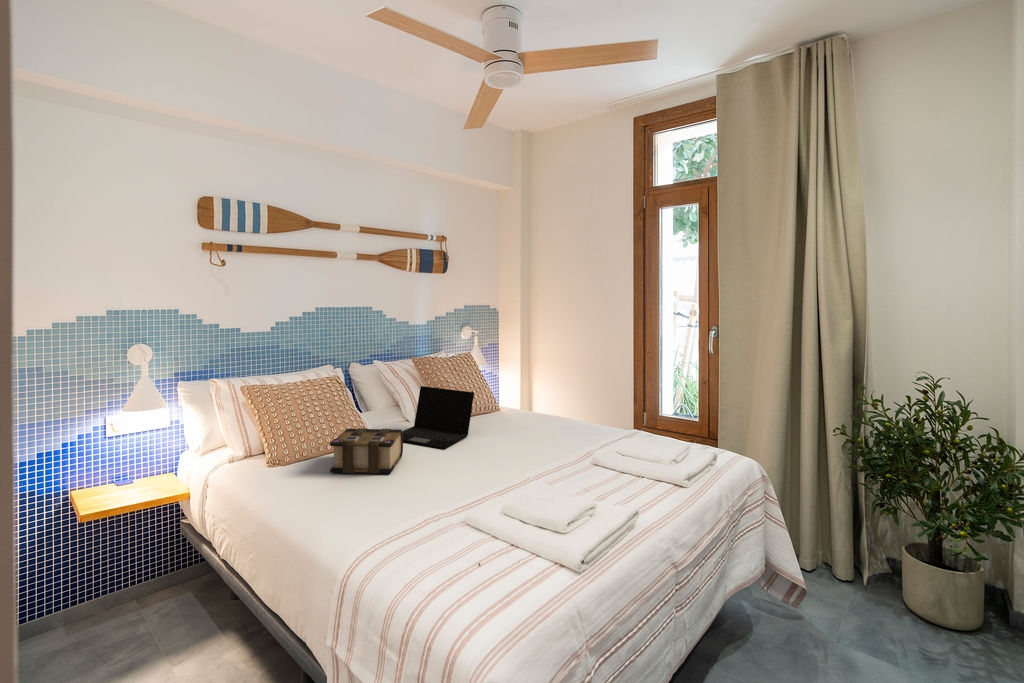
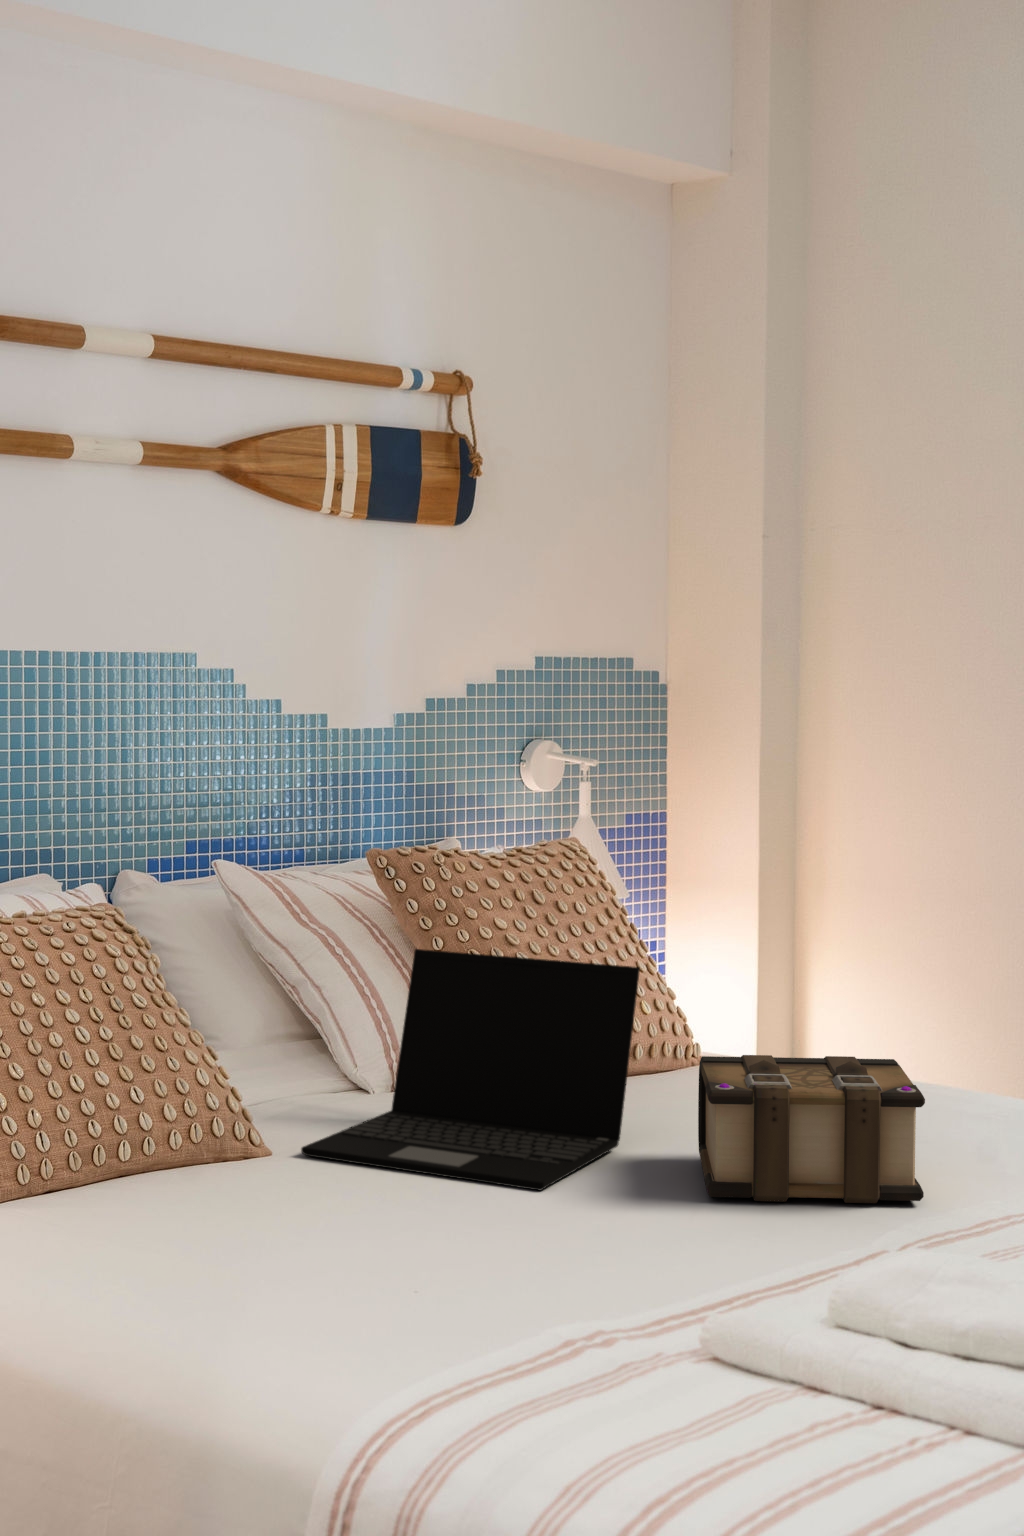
book: present [329,428,403,474] -> present [698,1055,925,1203]

